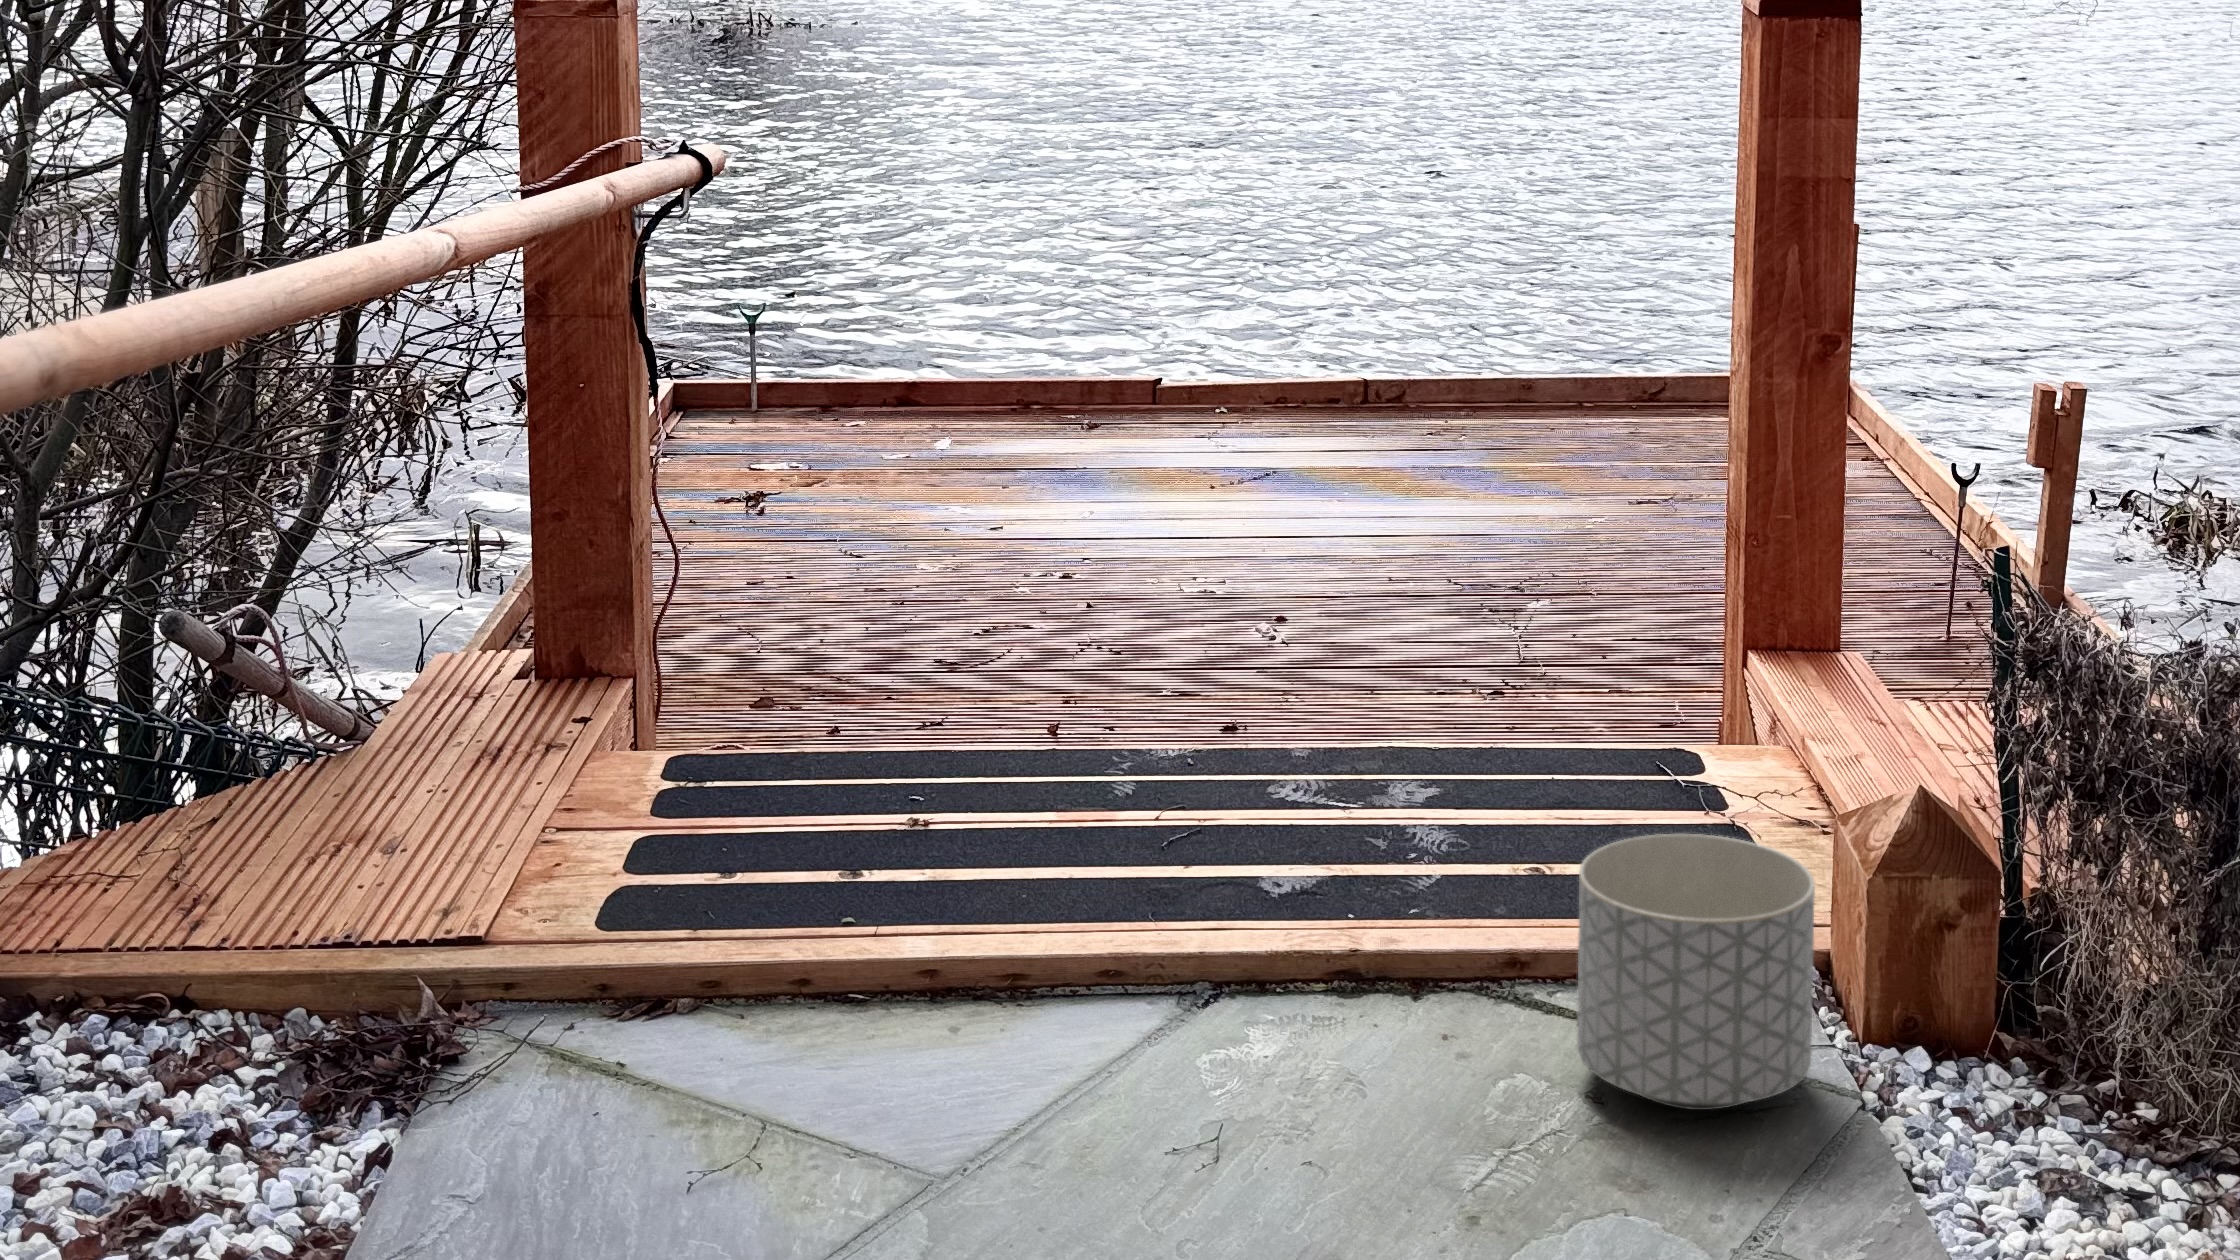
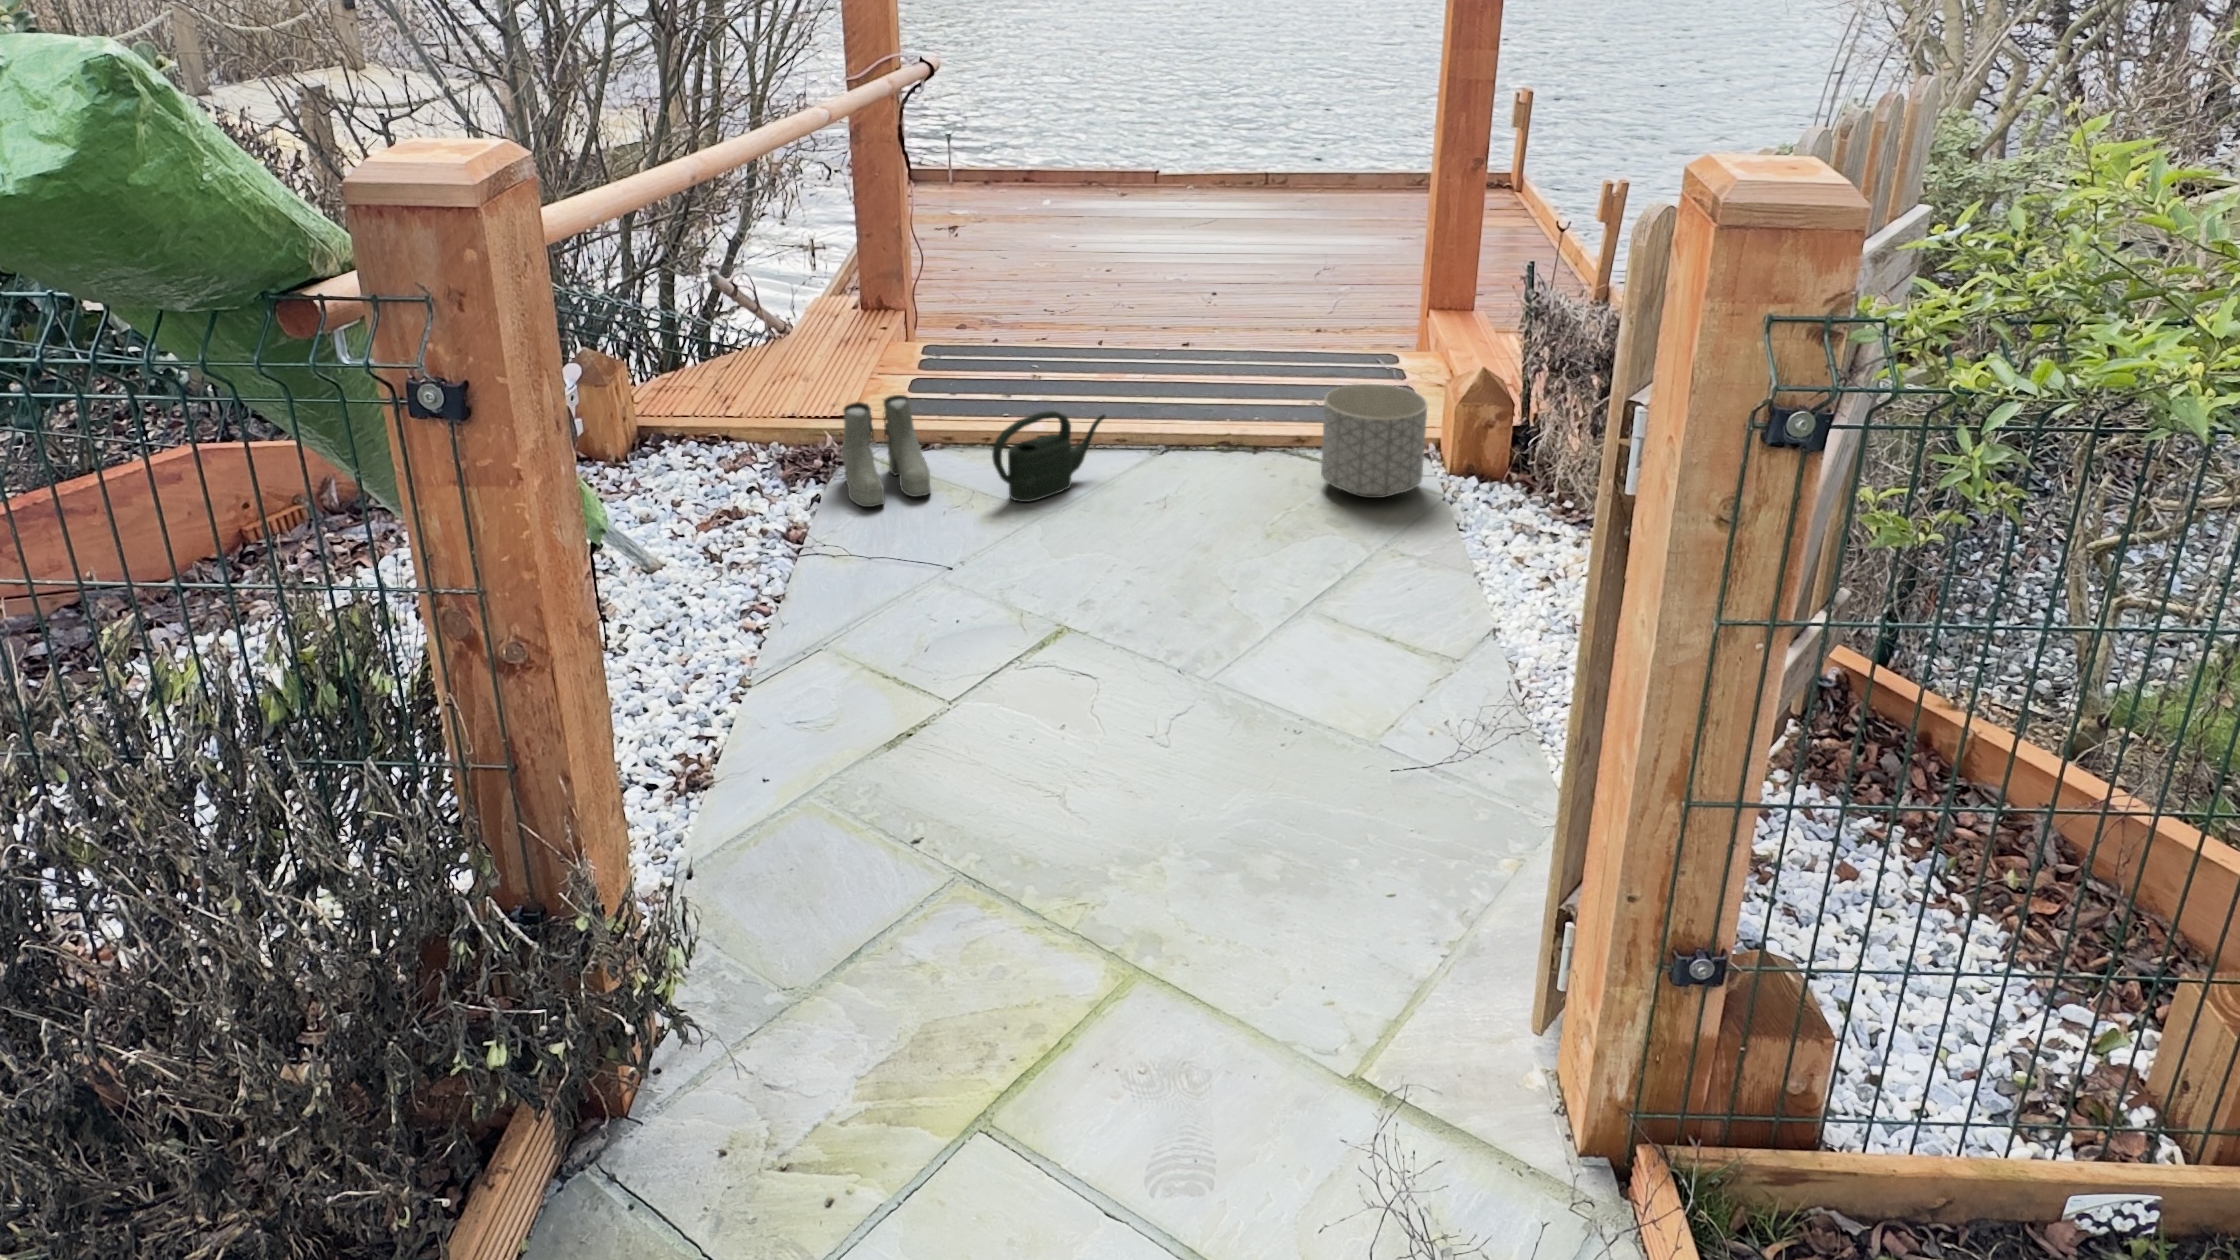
boots: none [446,889,661,1176] -> present [841,395,931,507]
watering can: none [809,919,1076,1148] -> present [992,411,1105,502]

